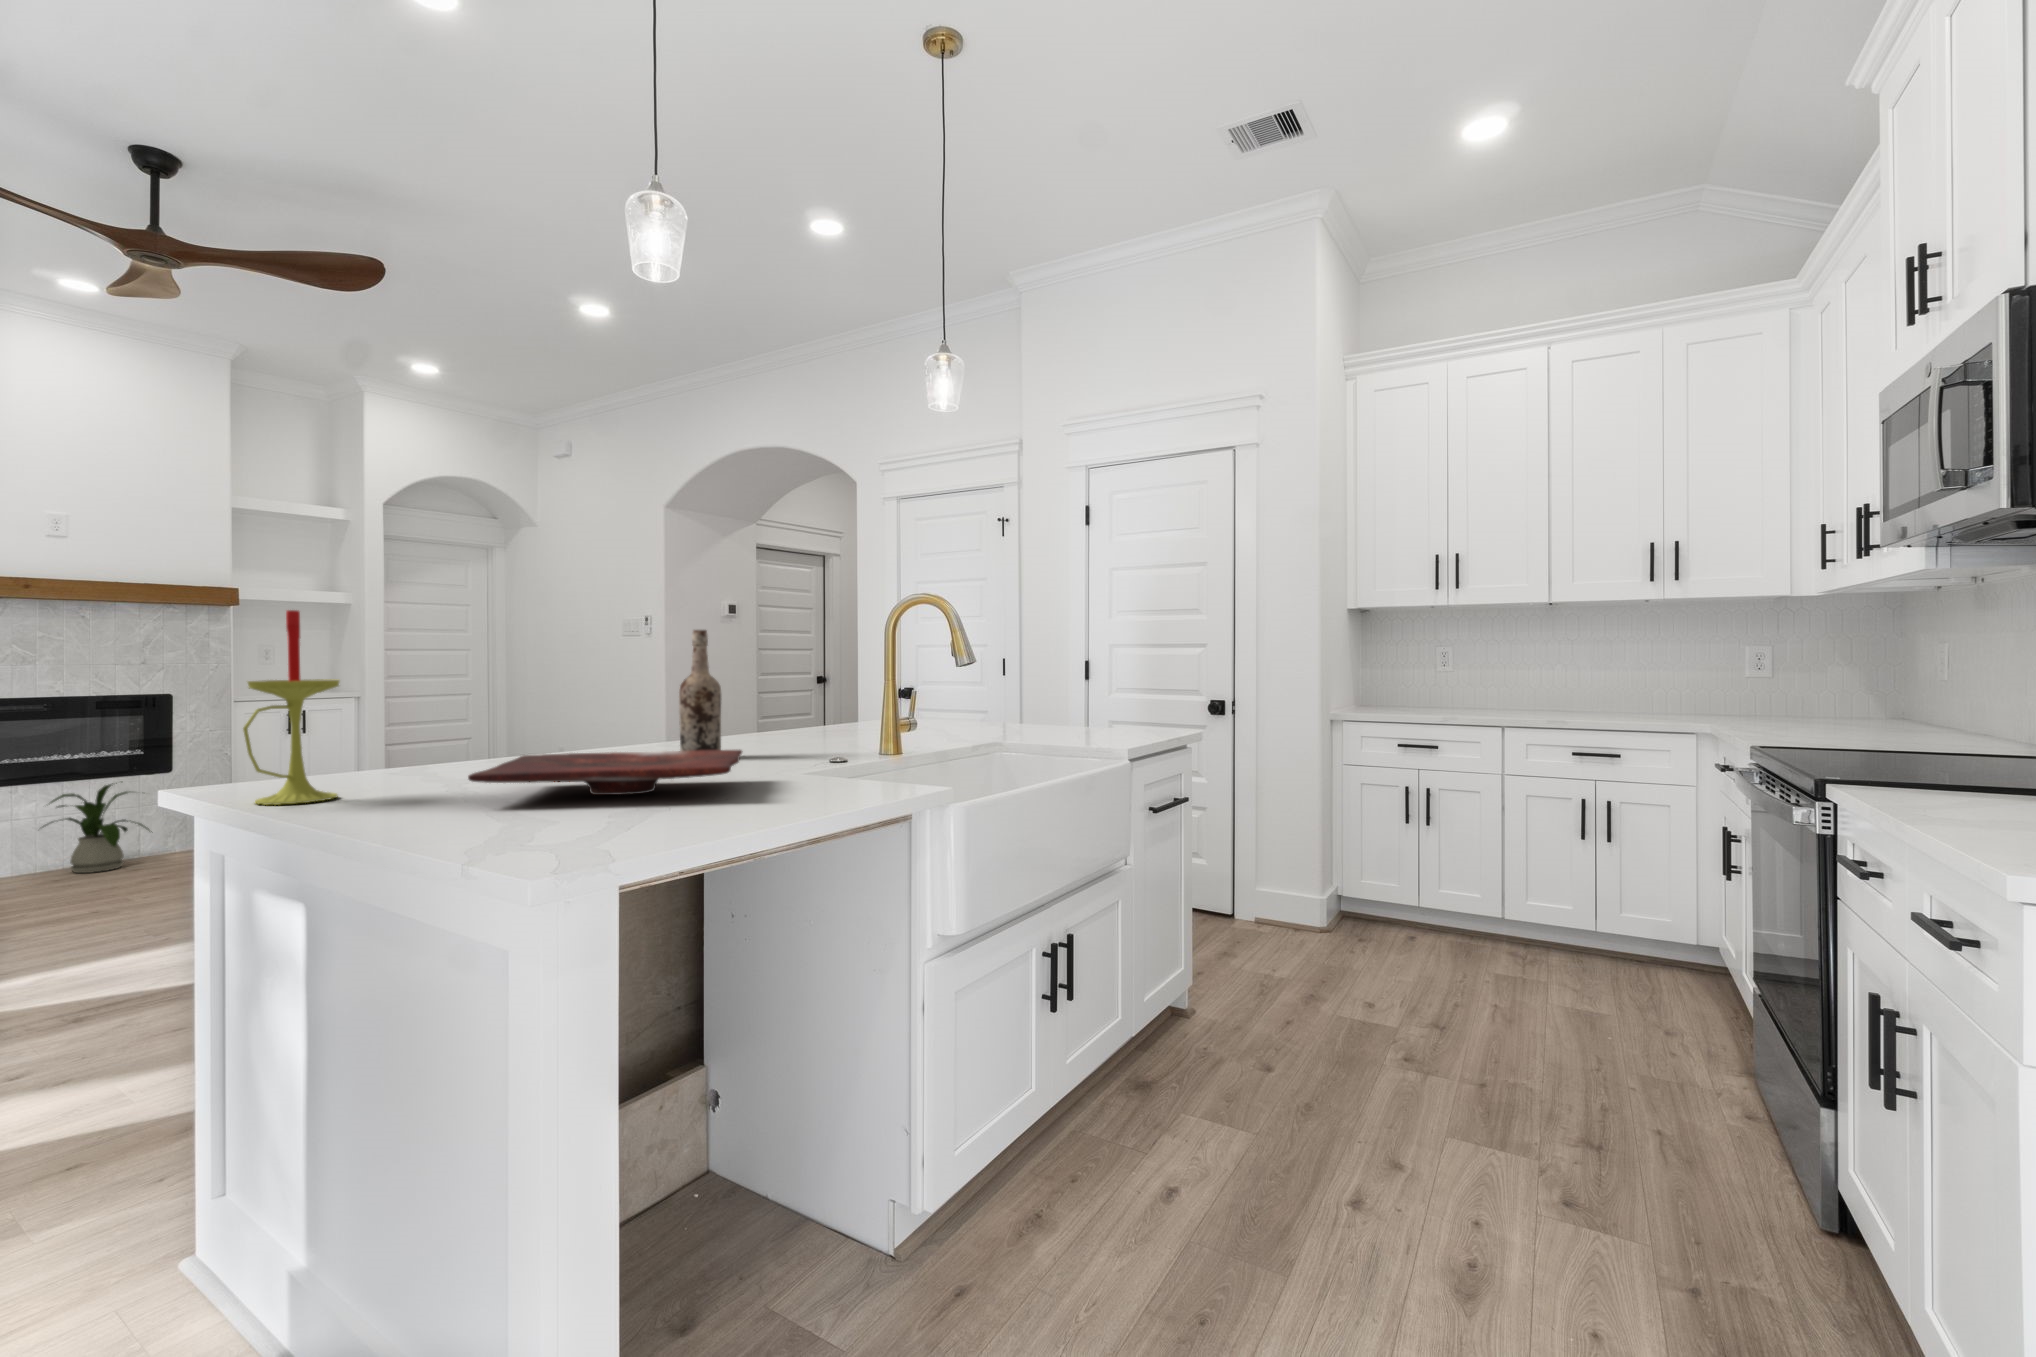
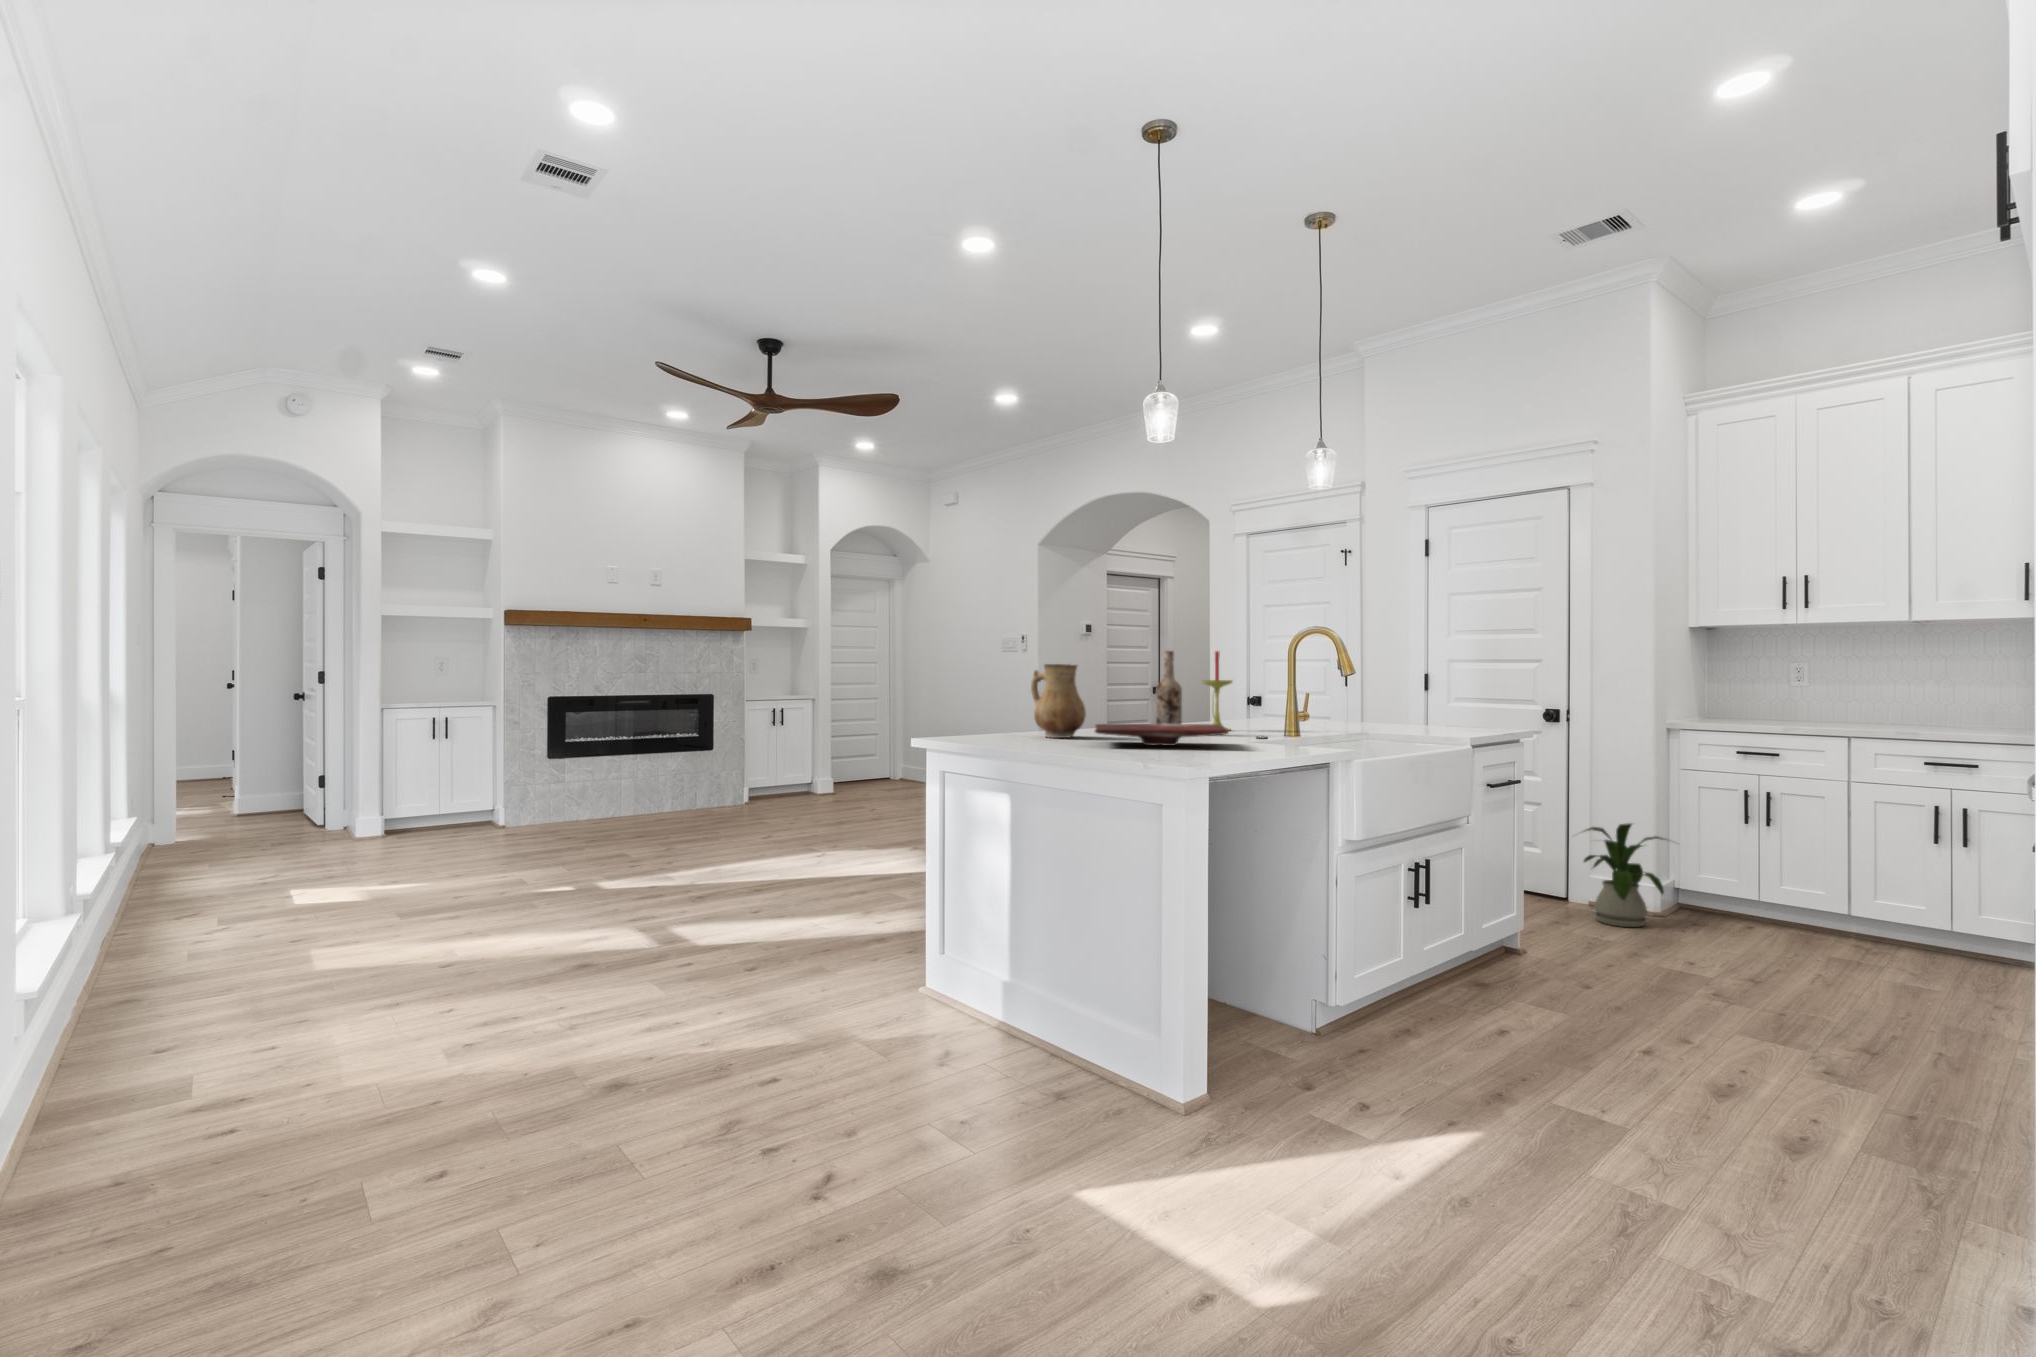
candle: present [243,610,339,805] -> present [1202,651,1232,730]
ceramic pitcher: none [431,650,532,778] -> present [1031,664,1086,738]
house plant: present [43,783,152,873] -> present [1584,823,1666,927]

